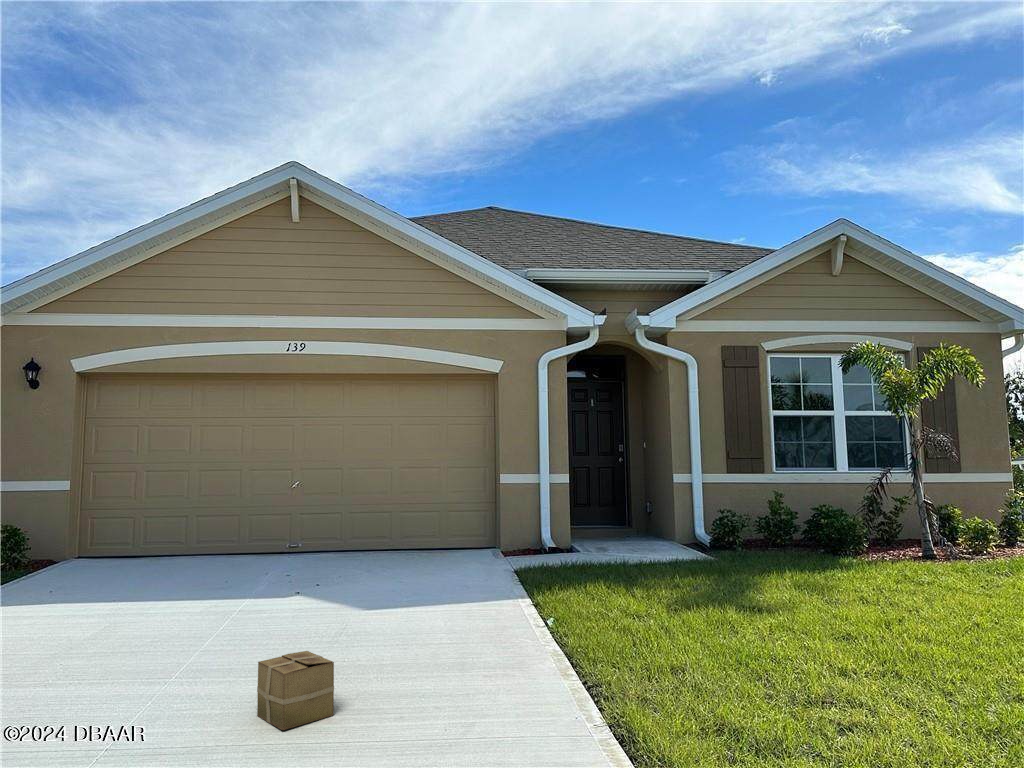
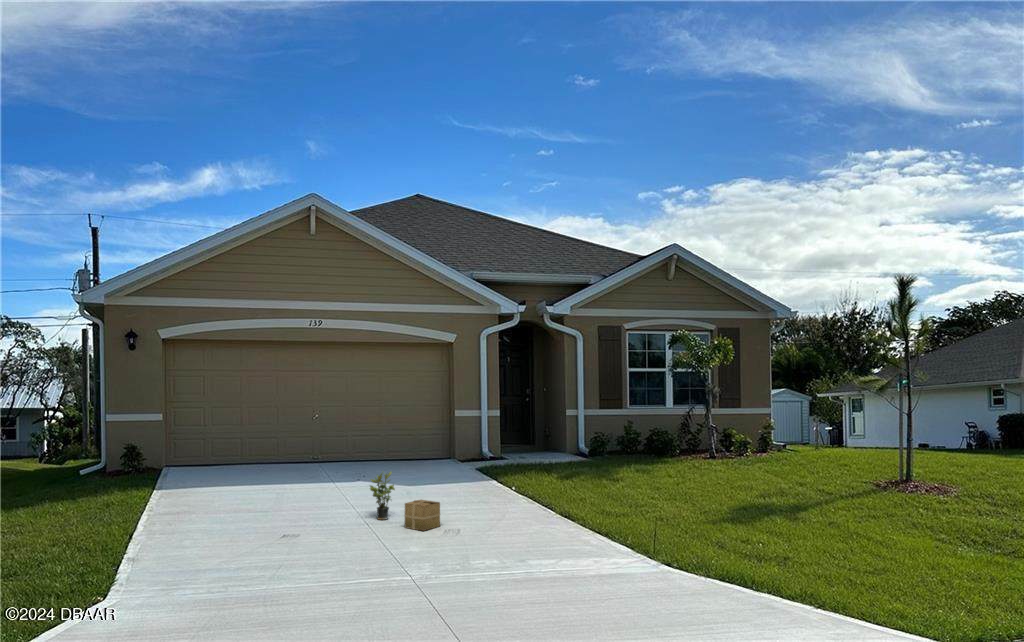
potted plant: none [216,584,271,687] -> present [370,472,395,520]

